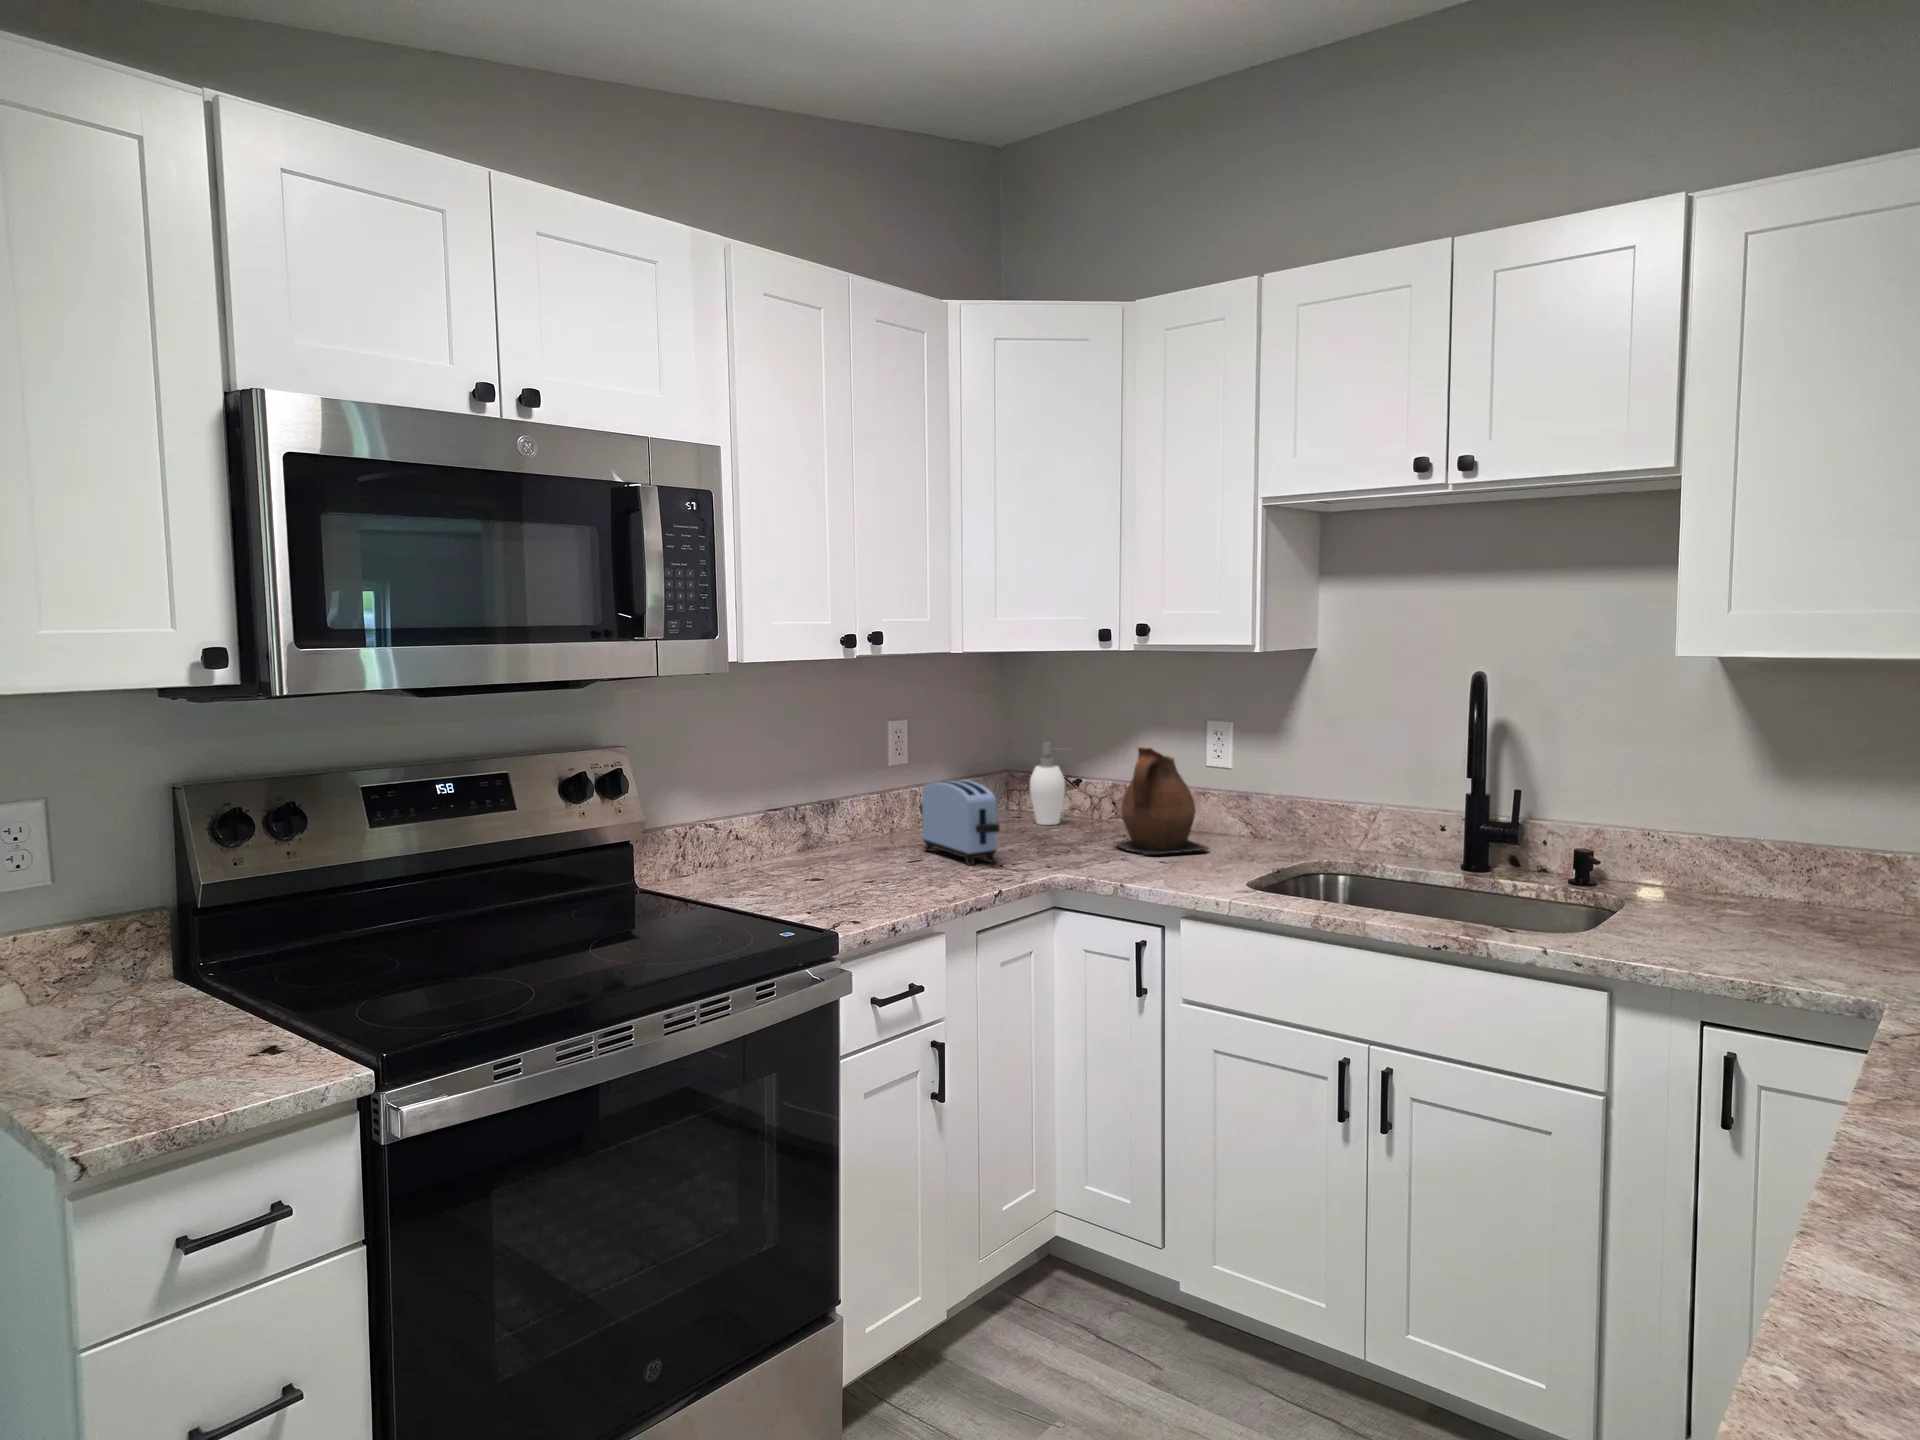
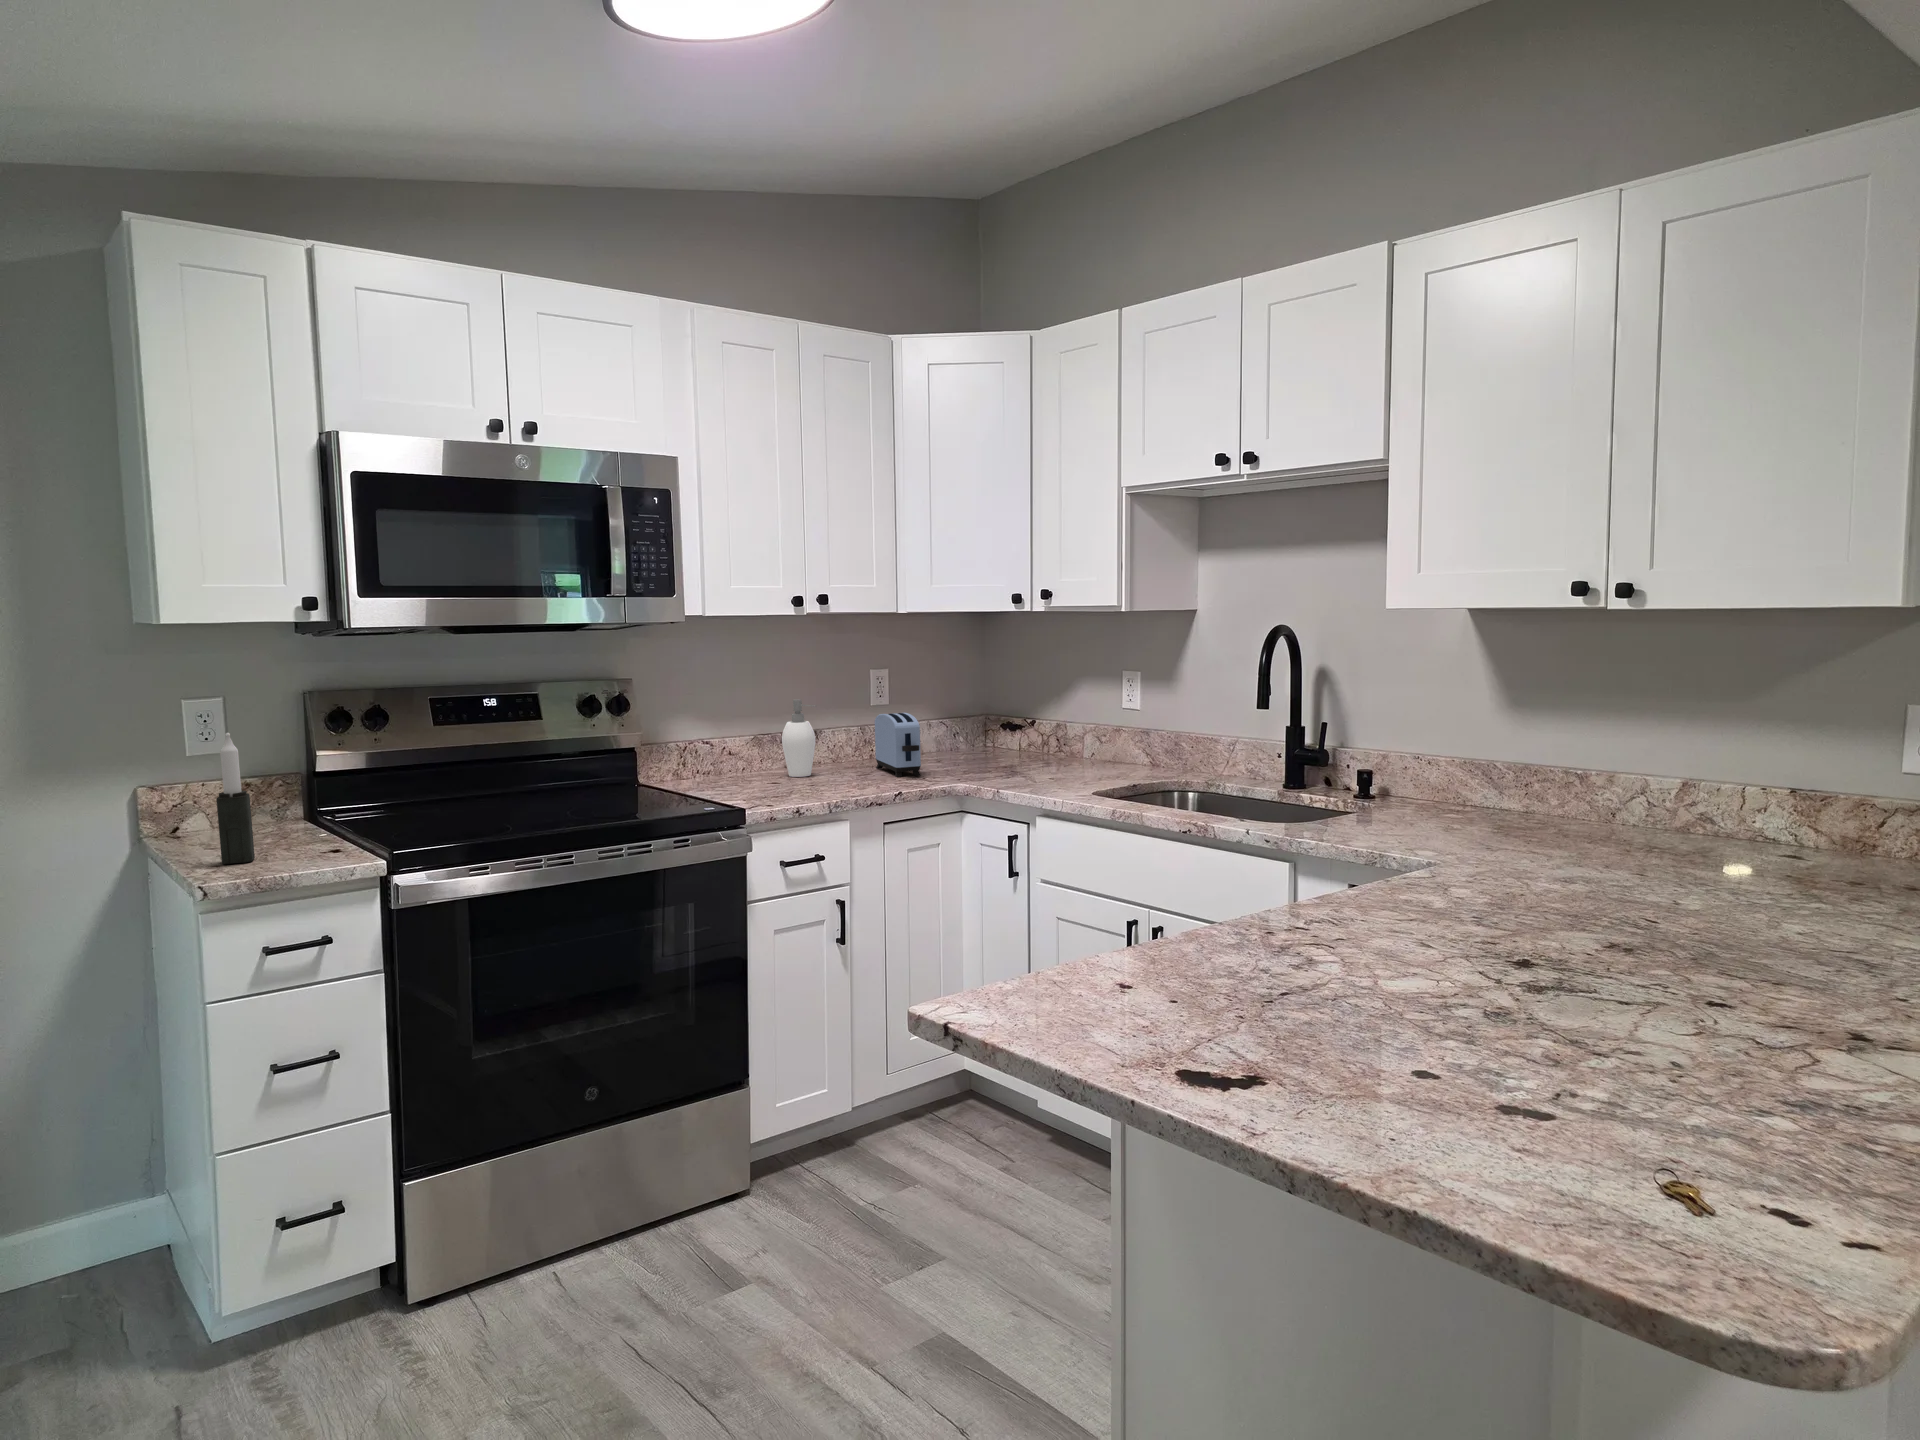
soap dispenser: present [1030,743,1065,825] -> present [782,699,816,777]
ceramic pitcher: present [1114,747,1208,854] -> none [1026,688,1100,774]
candle: none [79,877,142,1099] -> present [216,733,255,864]

